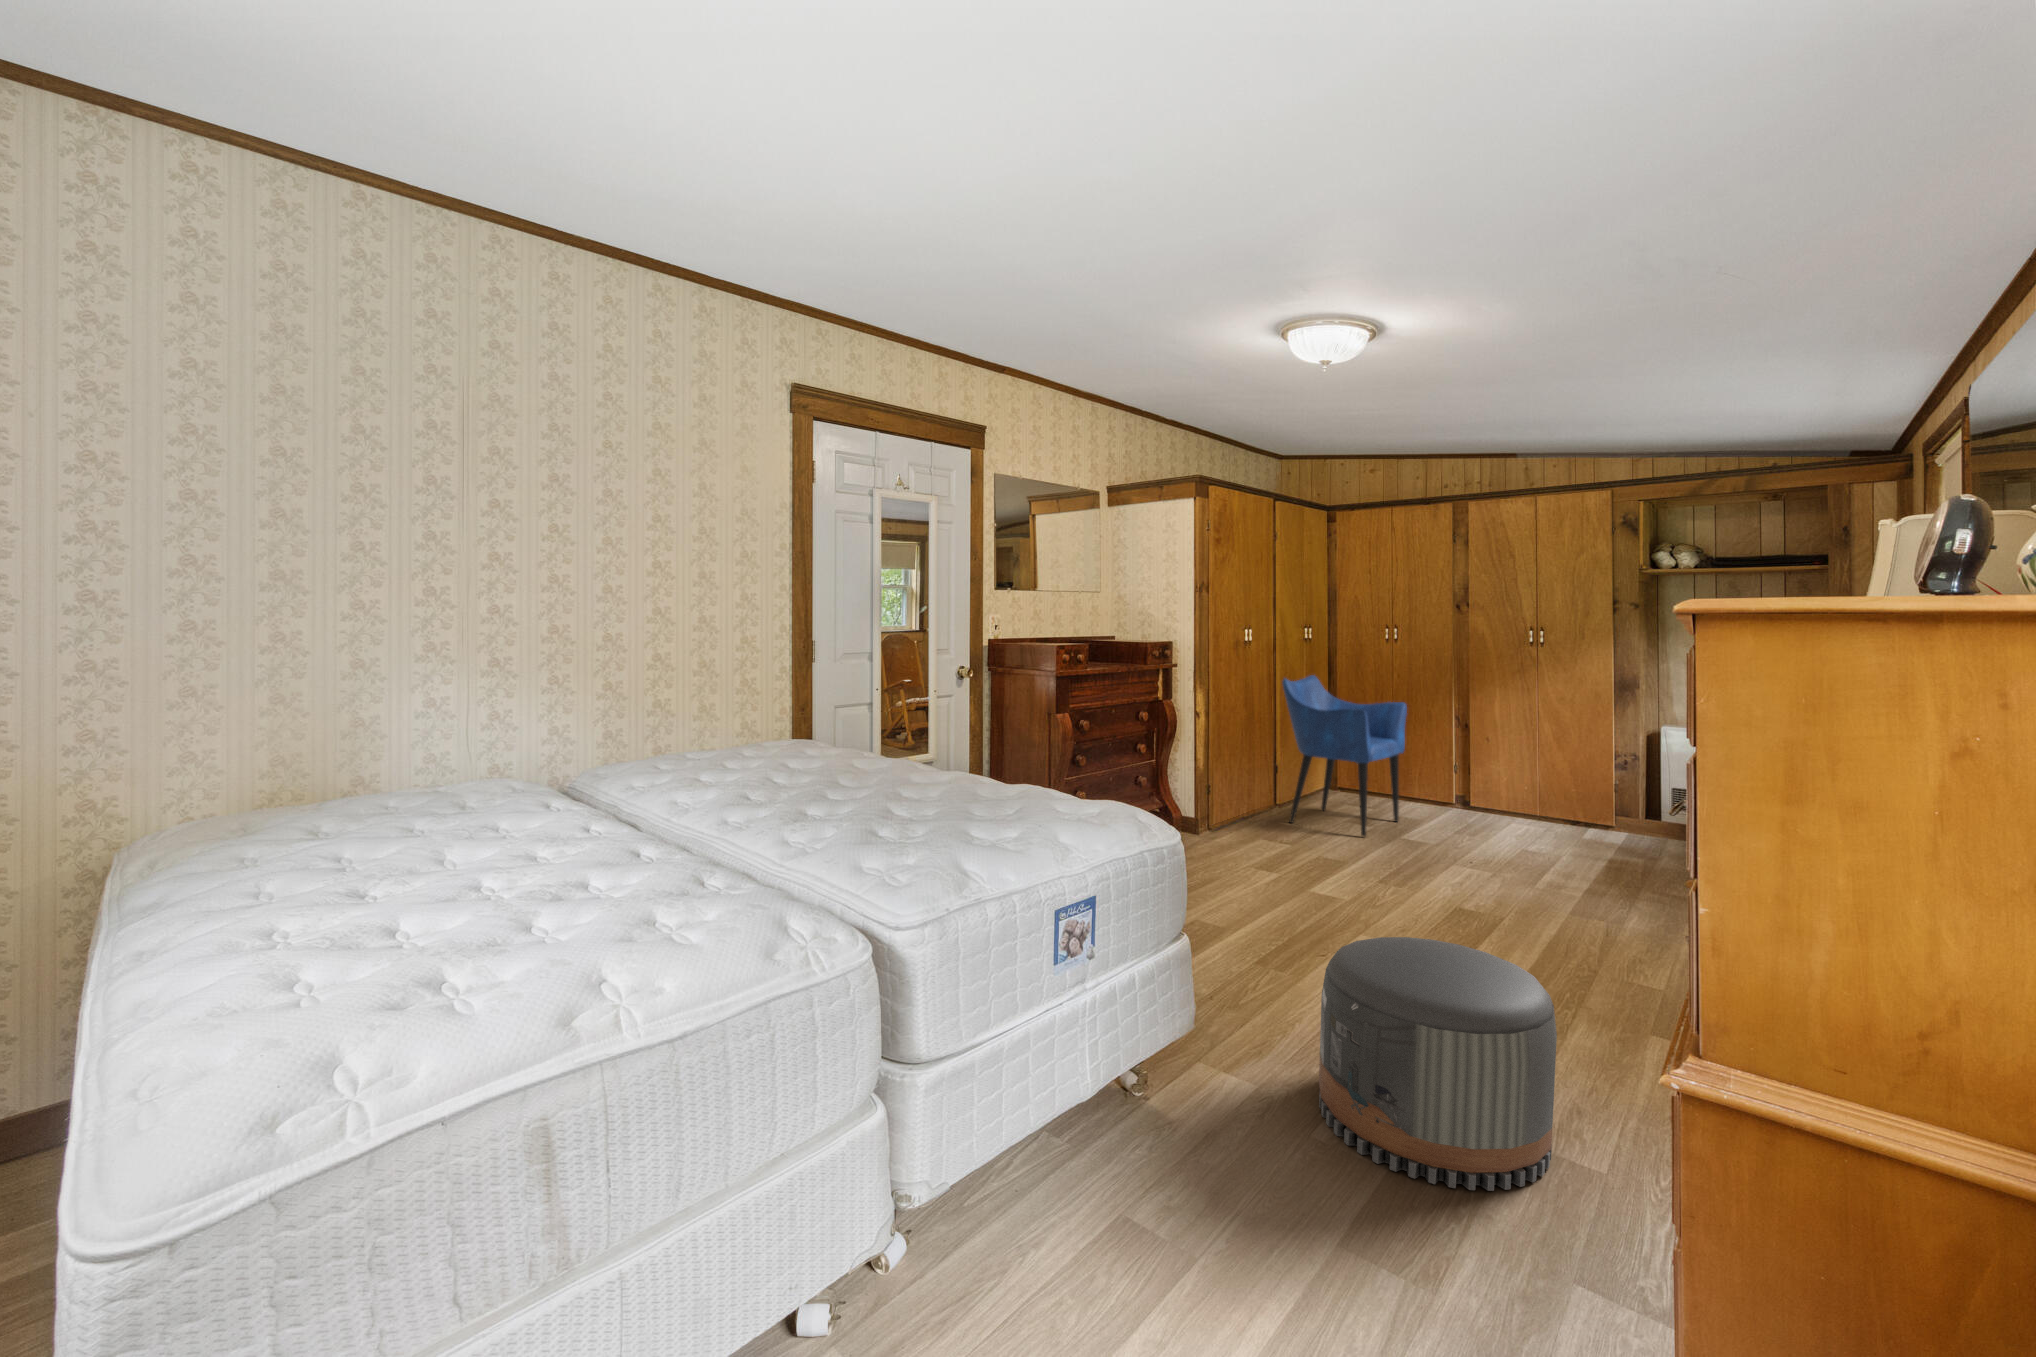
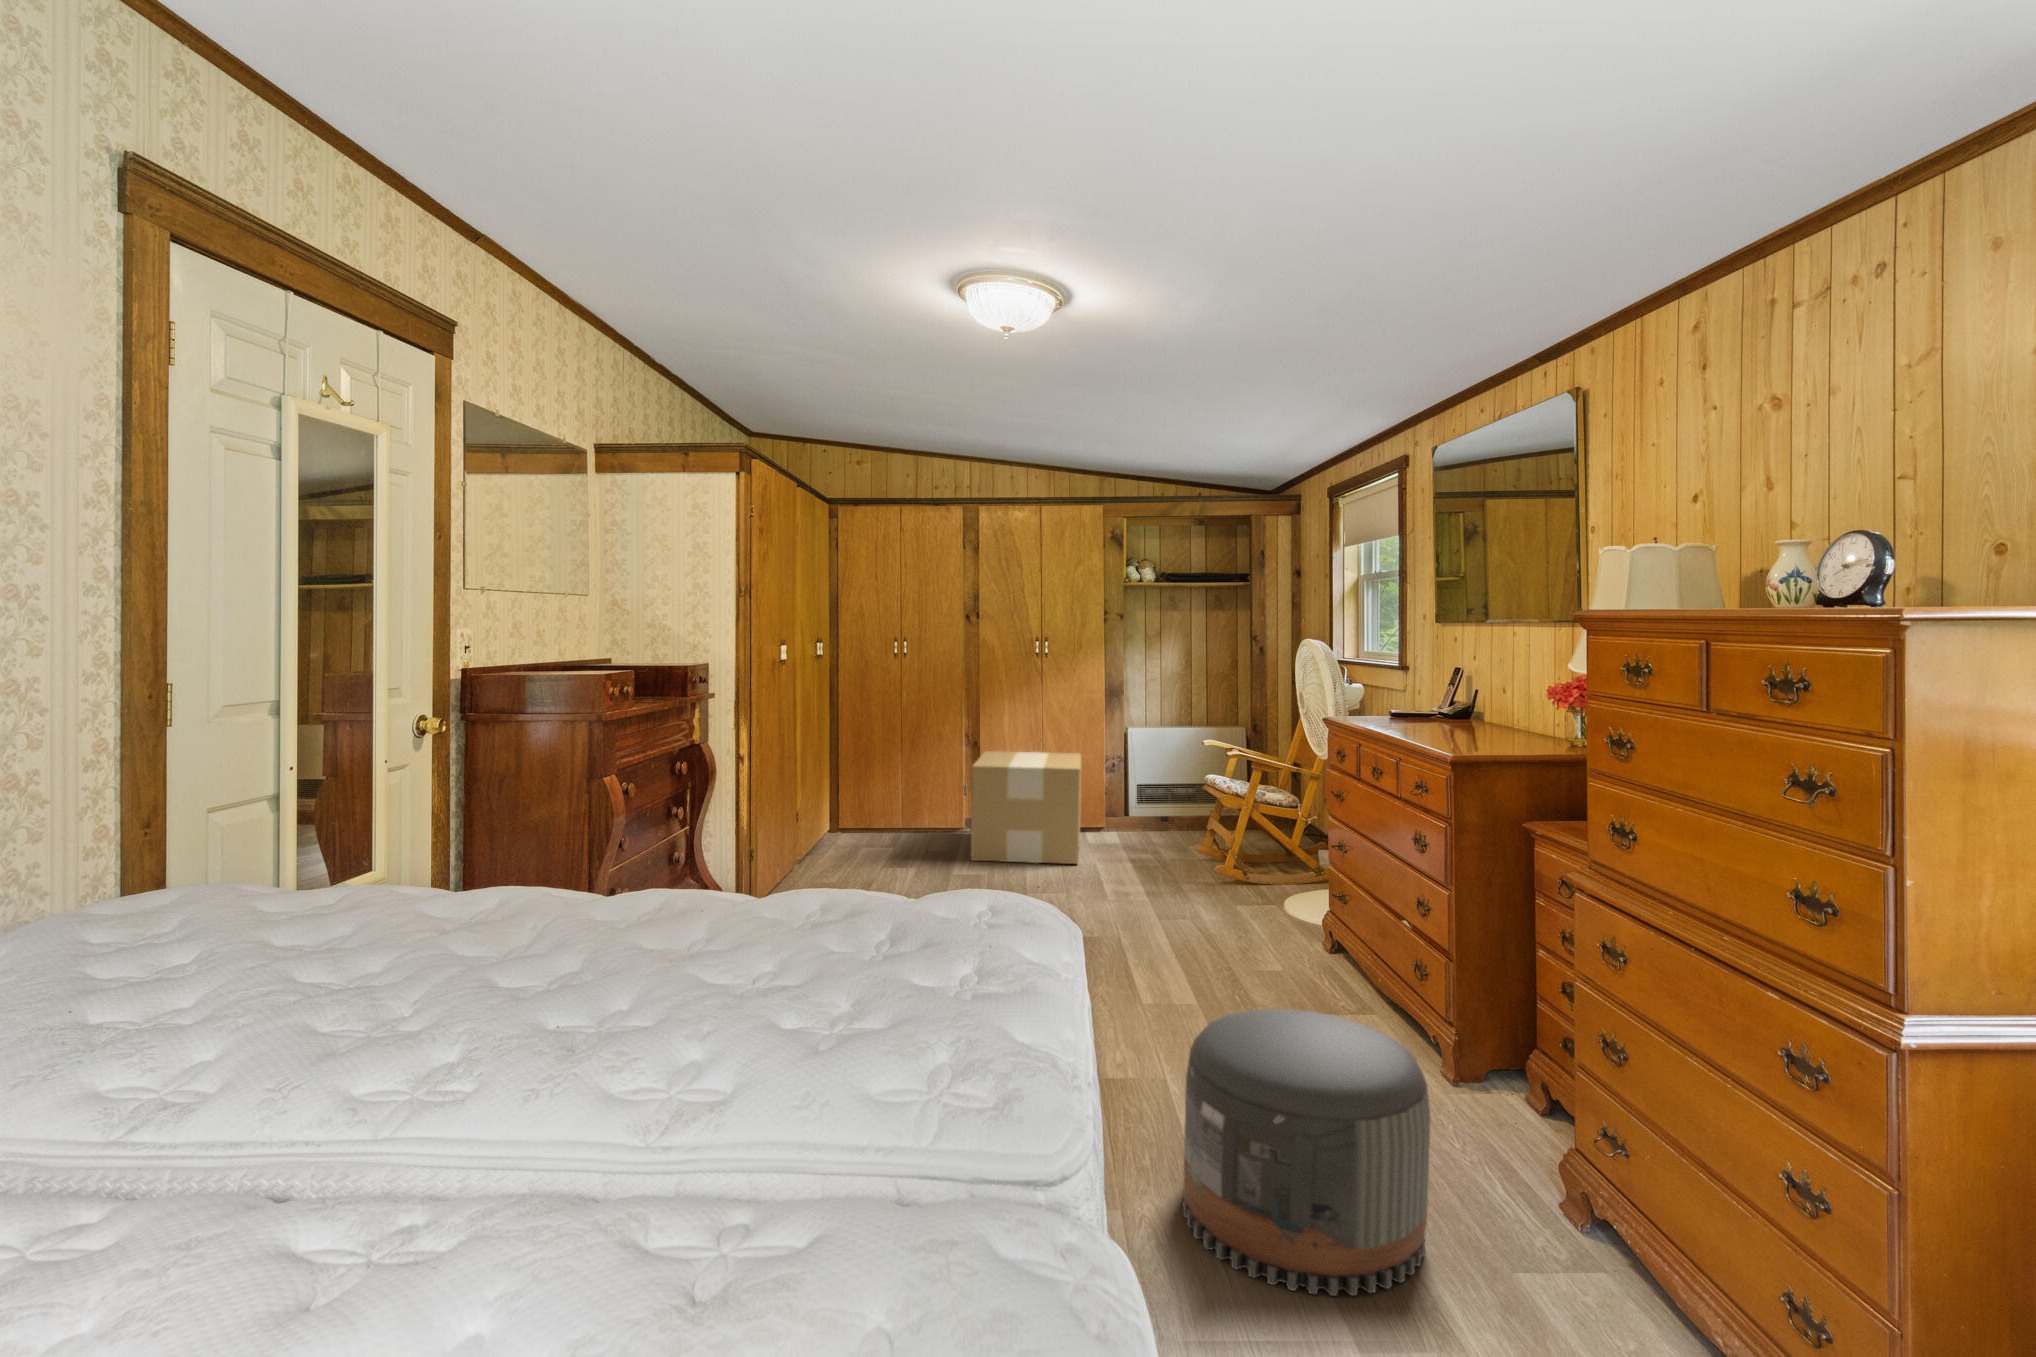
armchair: present [1282,675,1407,836] -> none [817,697,940,882]
cardboard box: none [1430,733,1578,847] -> present [971,751,1081,864]

